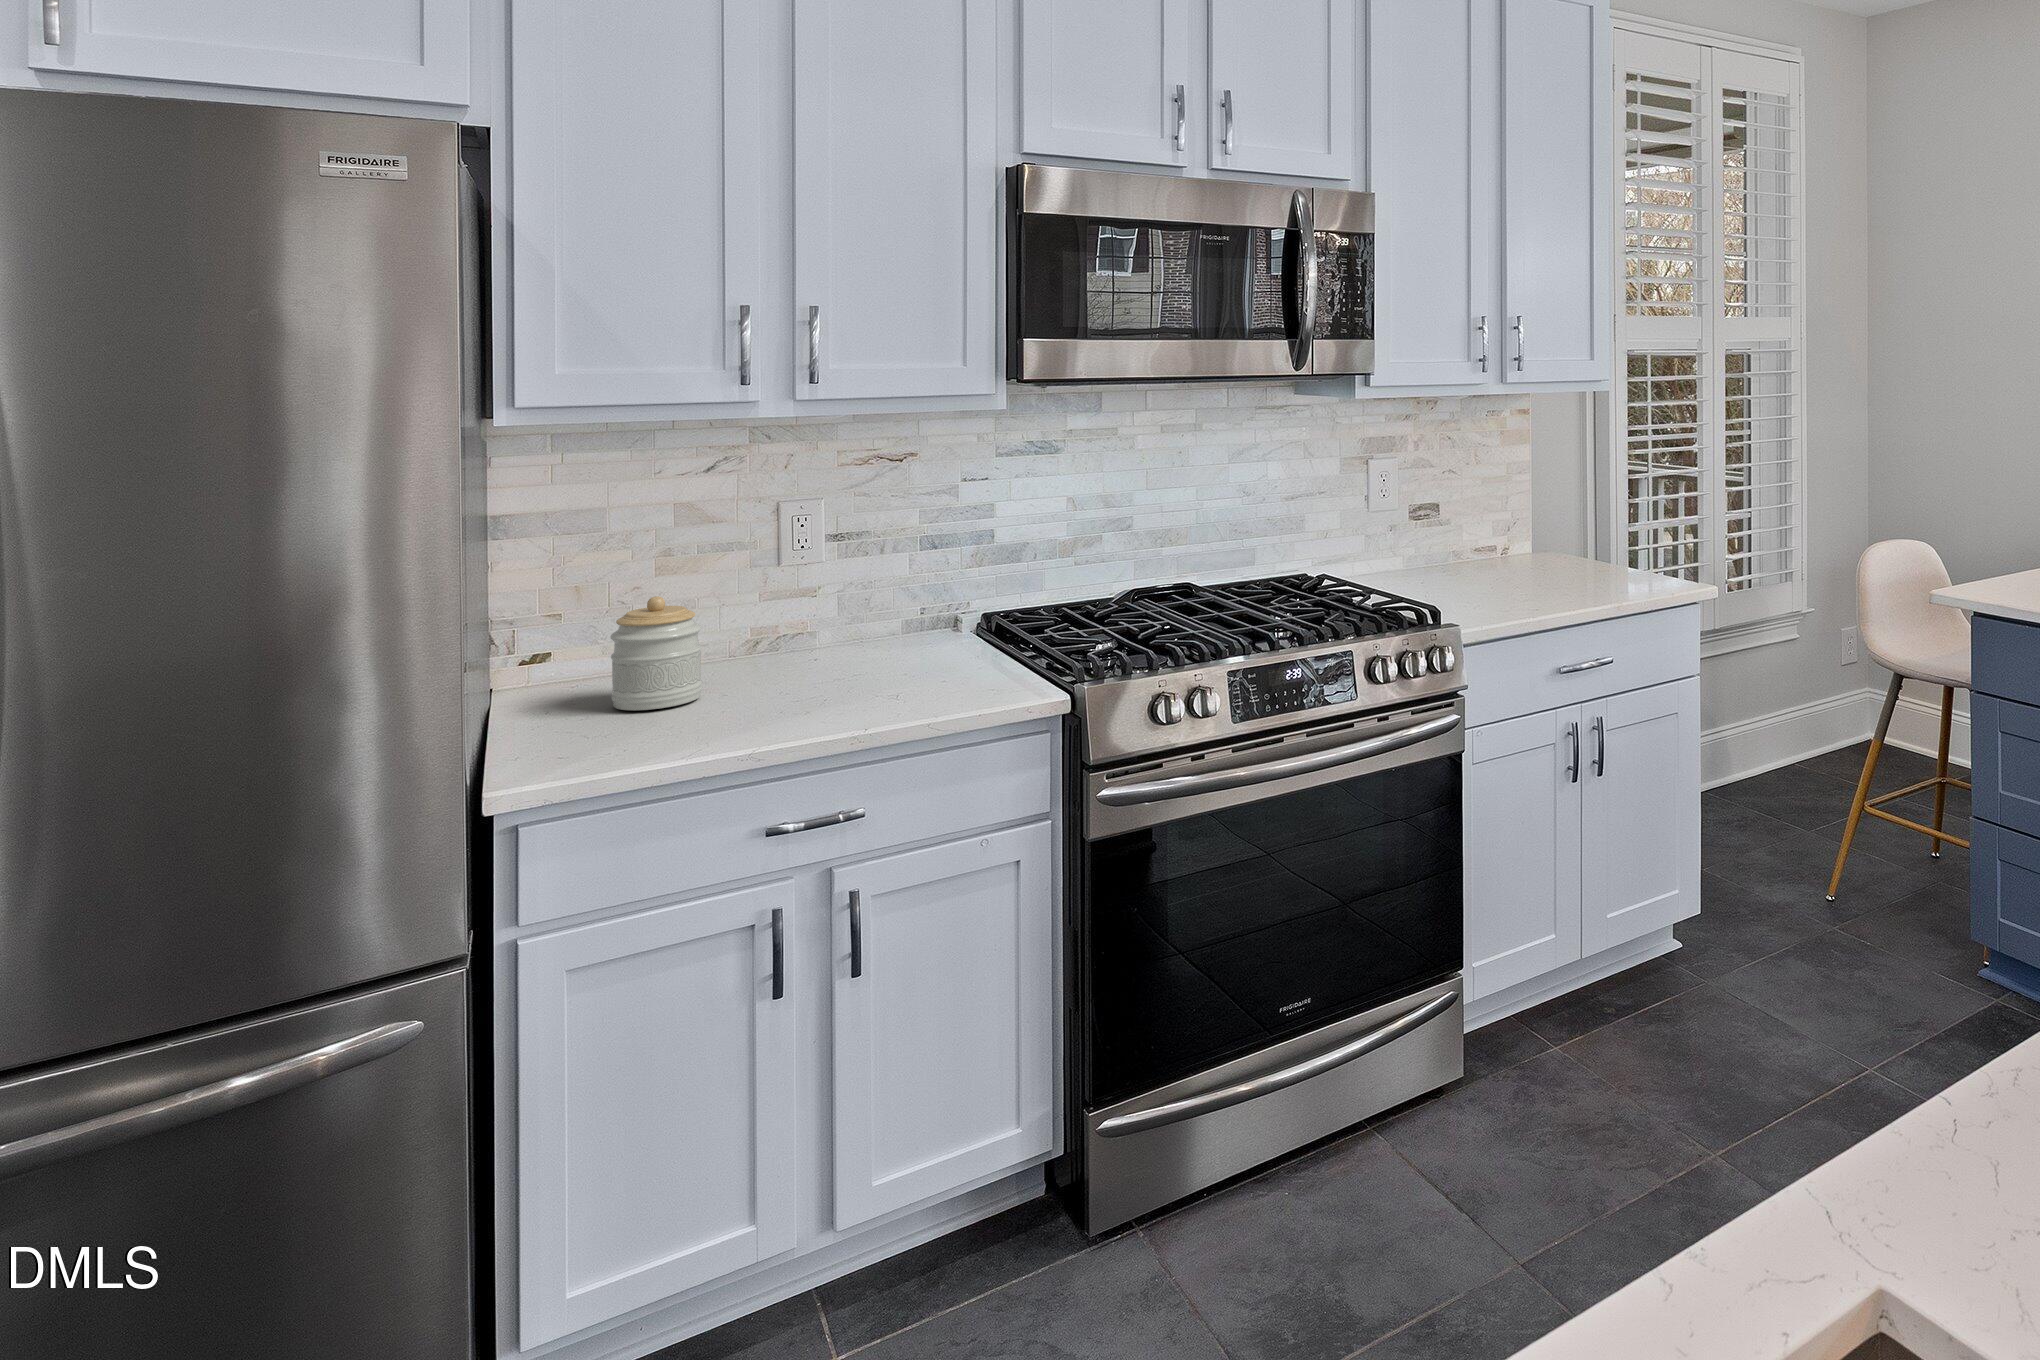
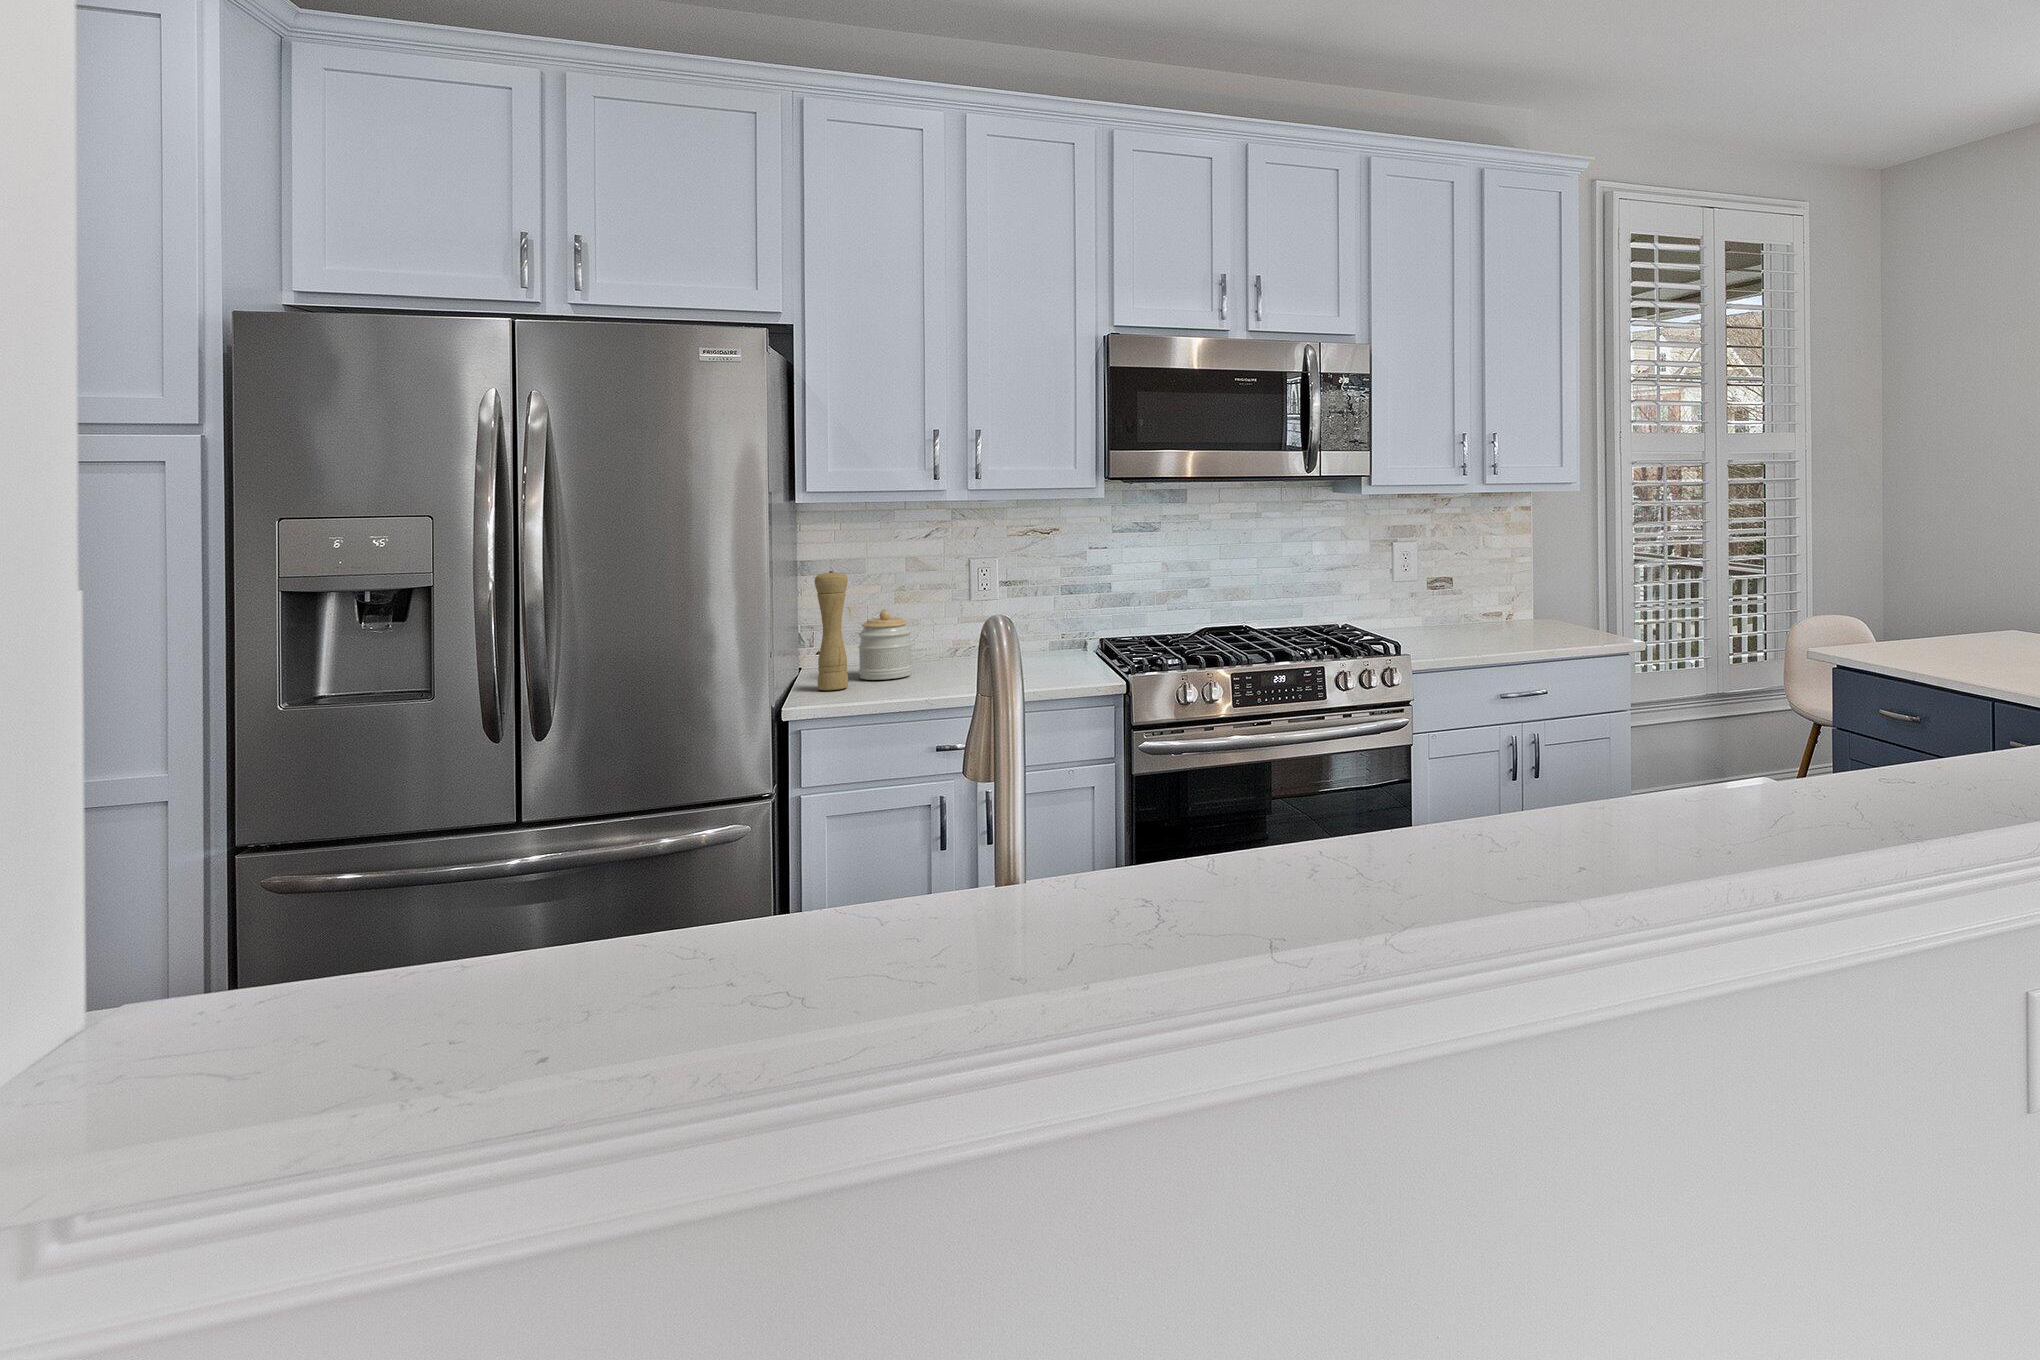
pepper mill: none [540,539,600,739] -> present [815,571,848,690]

